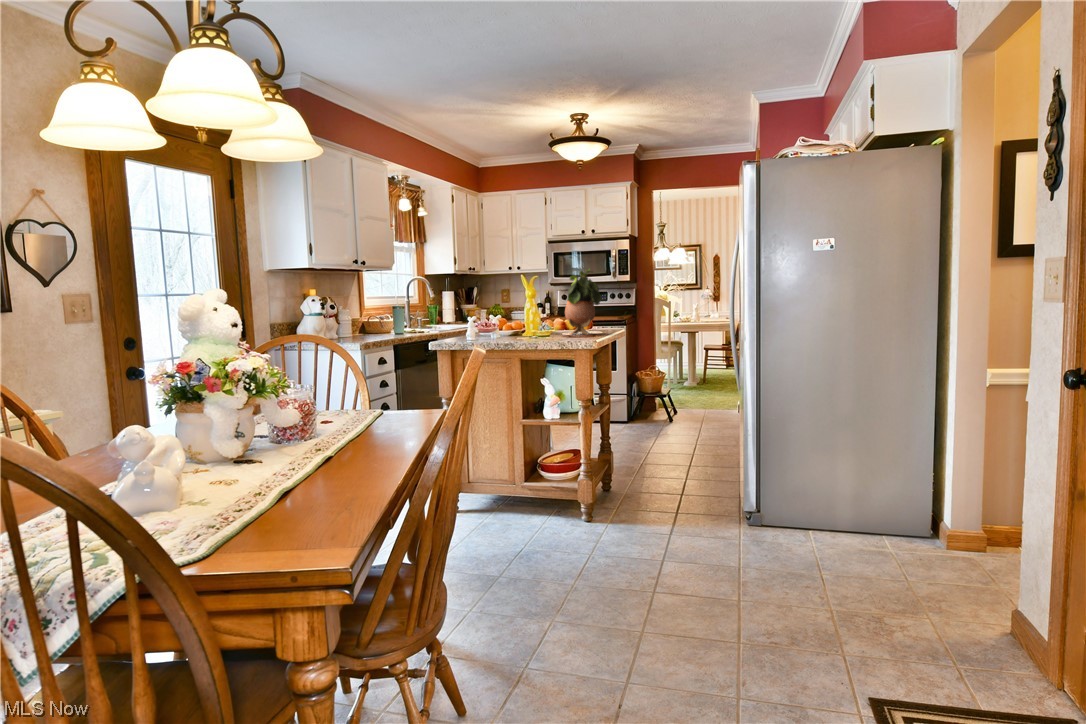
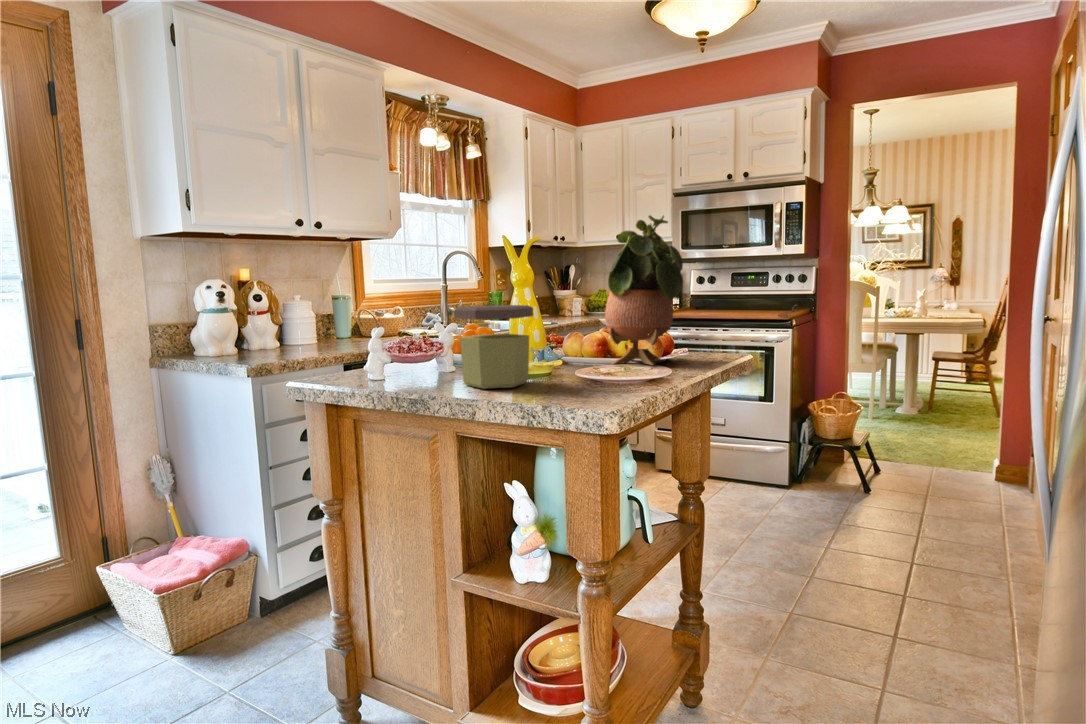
jar: none [524,307,553,340] -> present [454,305,533,389]

